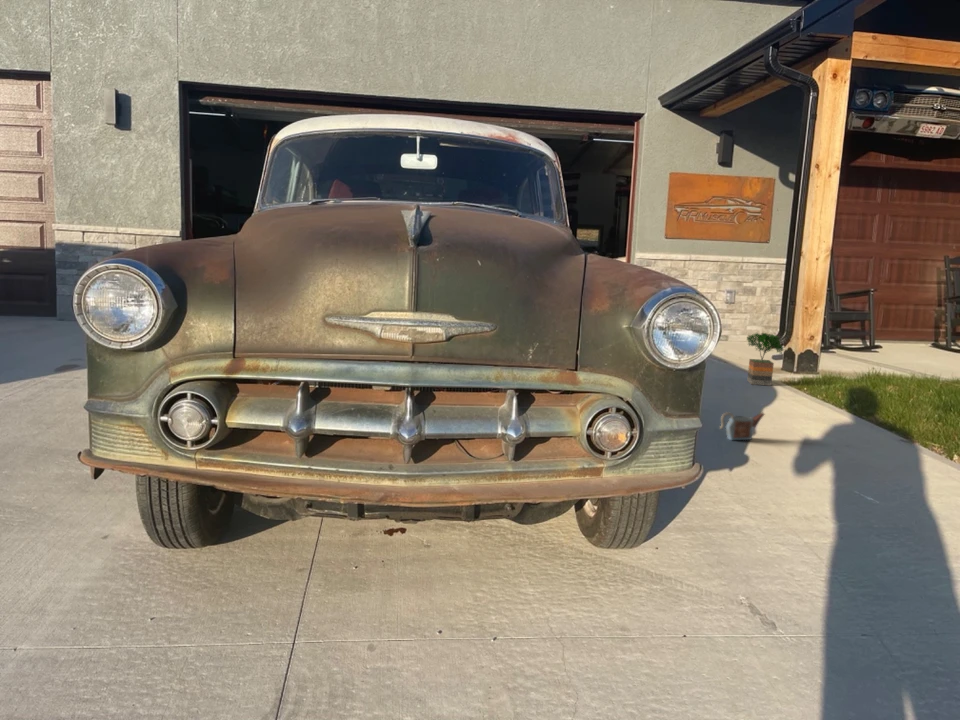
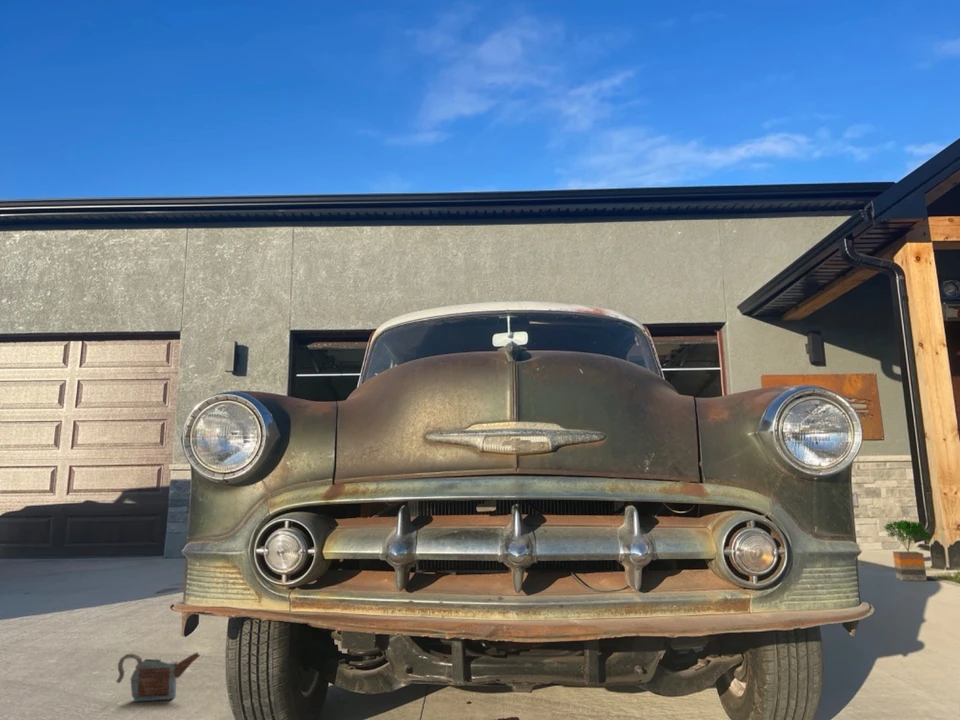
watering can: present [720,412,764,440] -> present [117,653,200,702]

